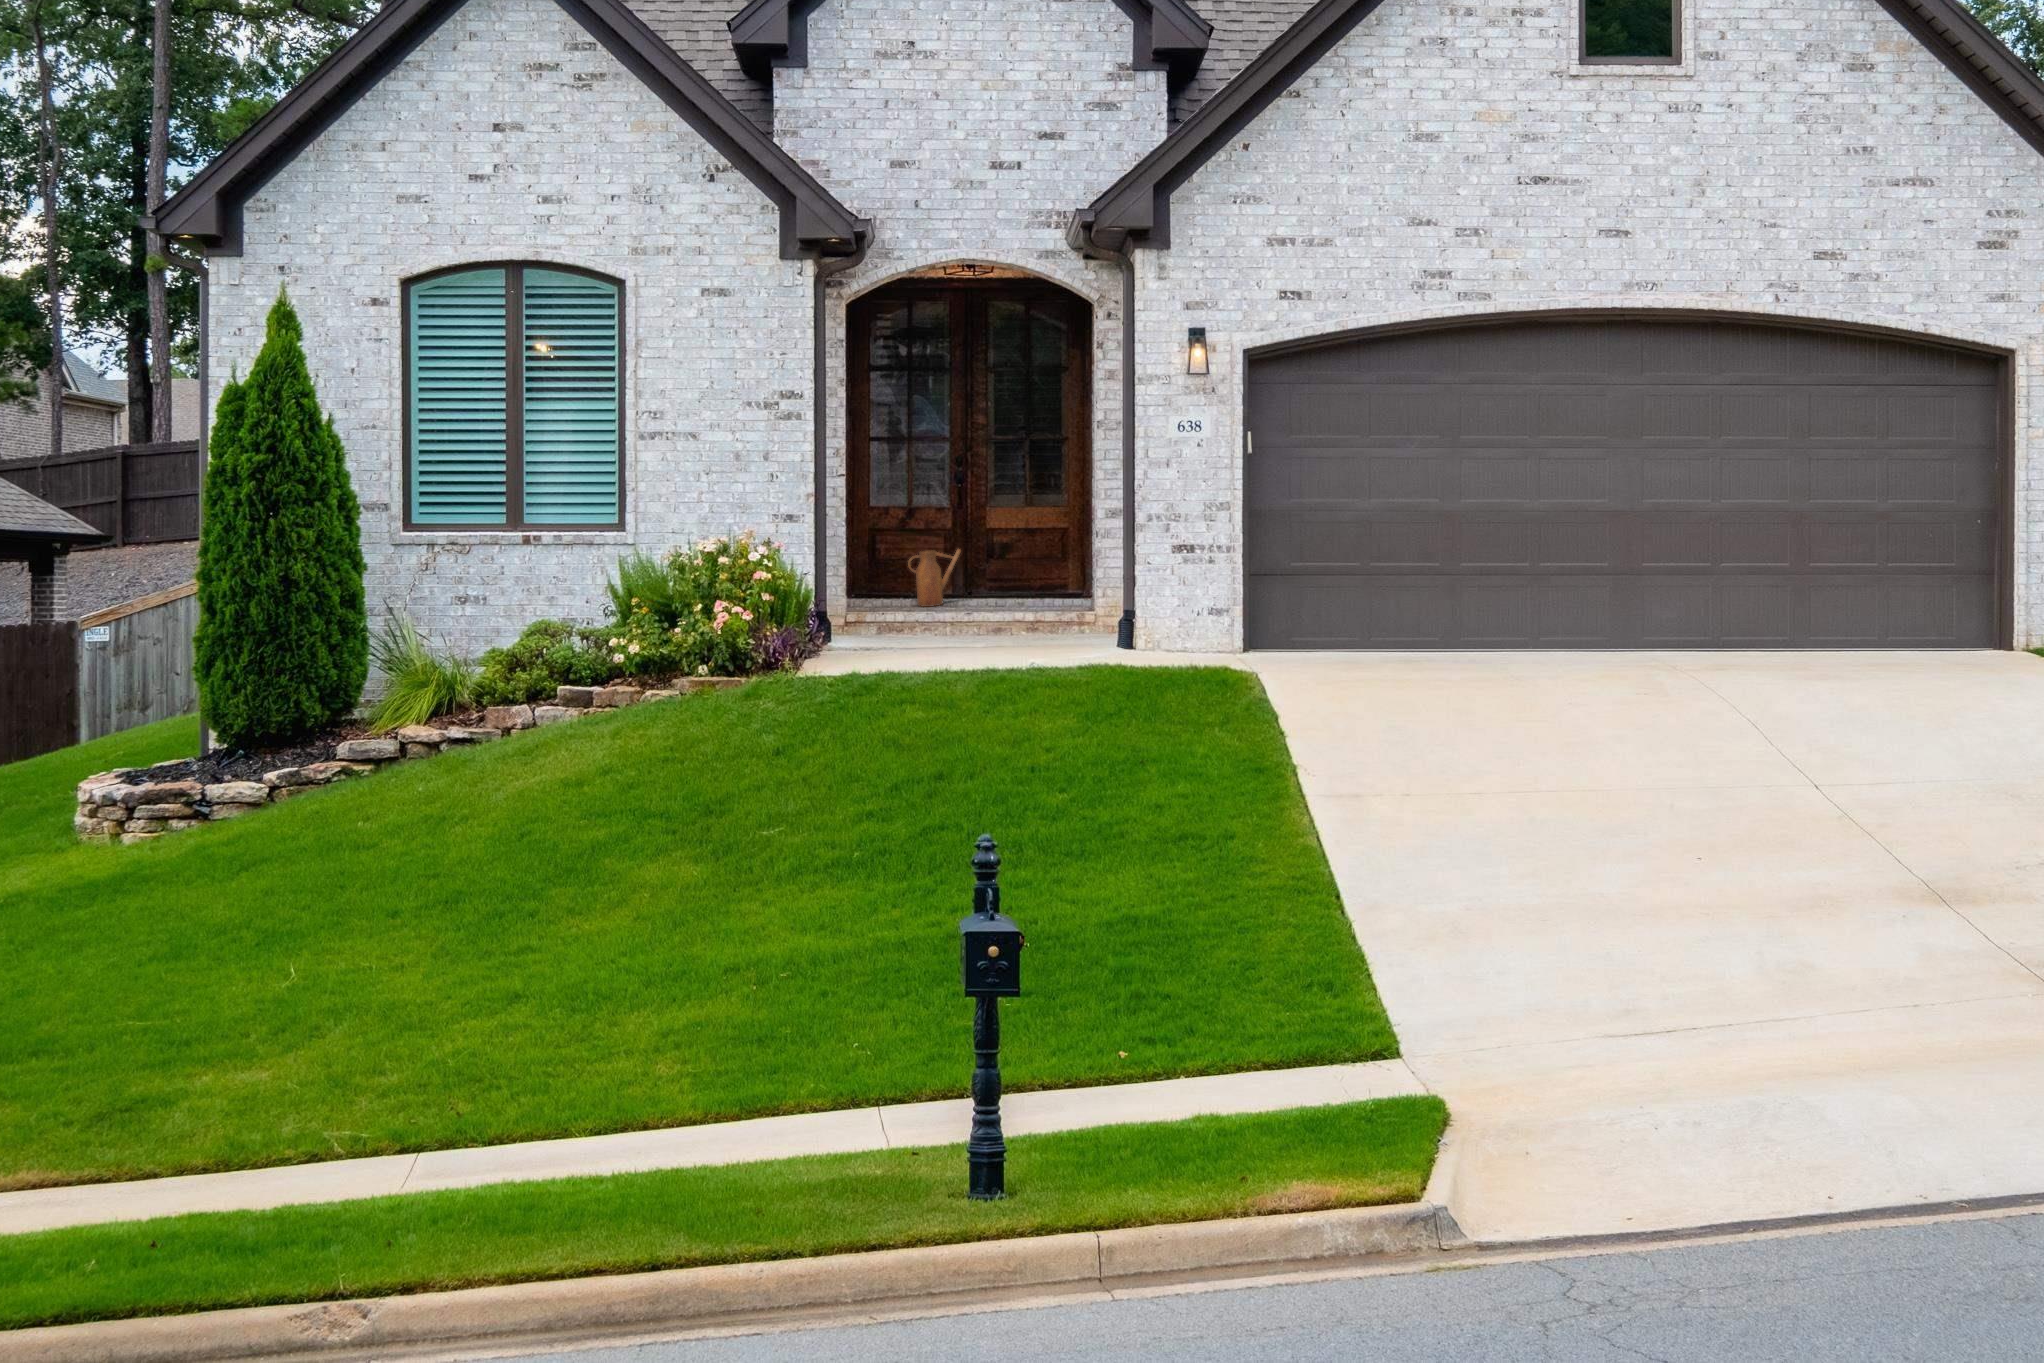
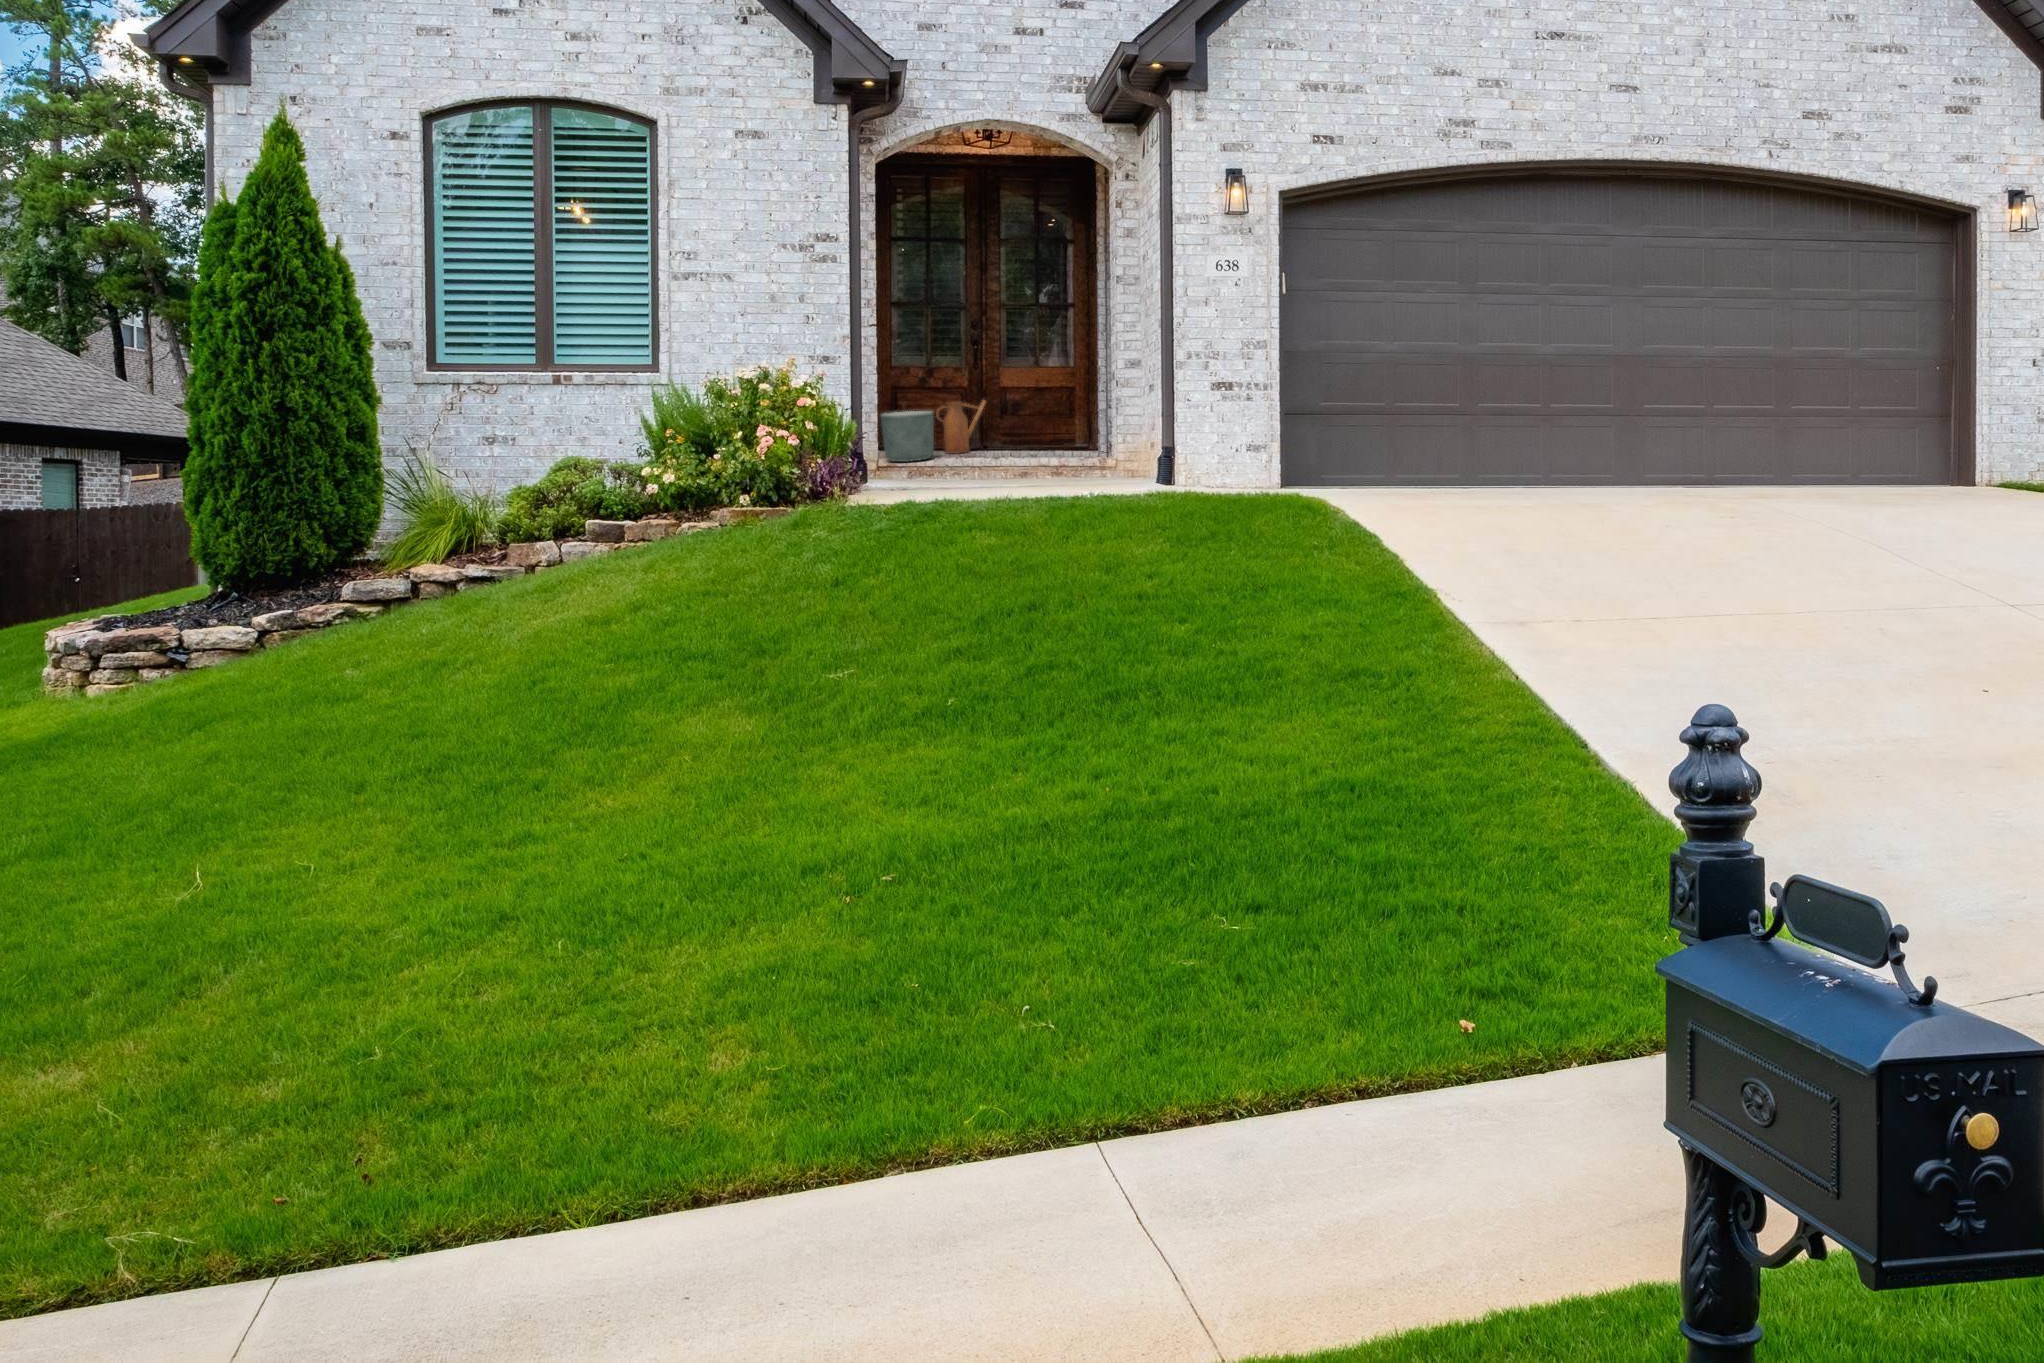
planter: none [848,562,904,617] -> present [881,411,934,462]

